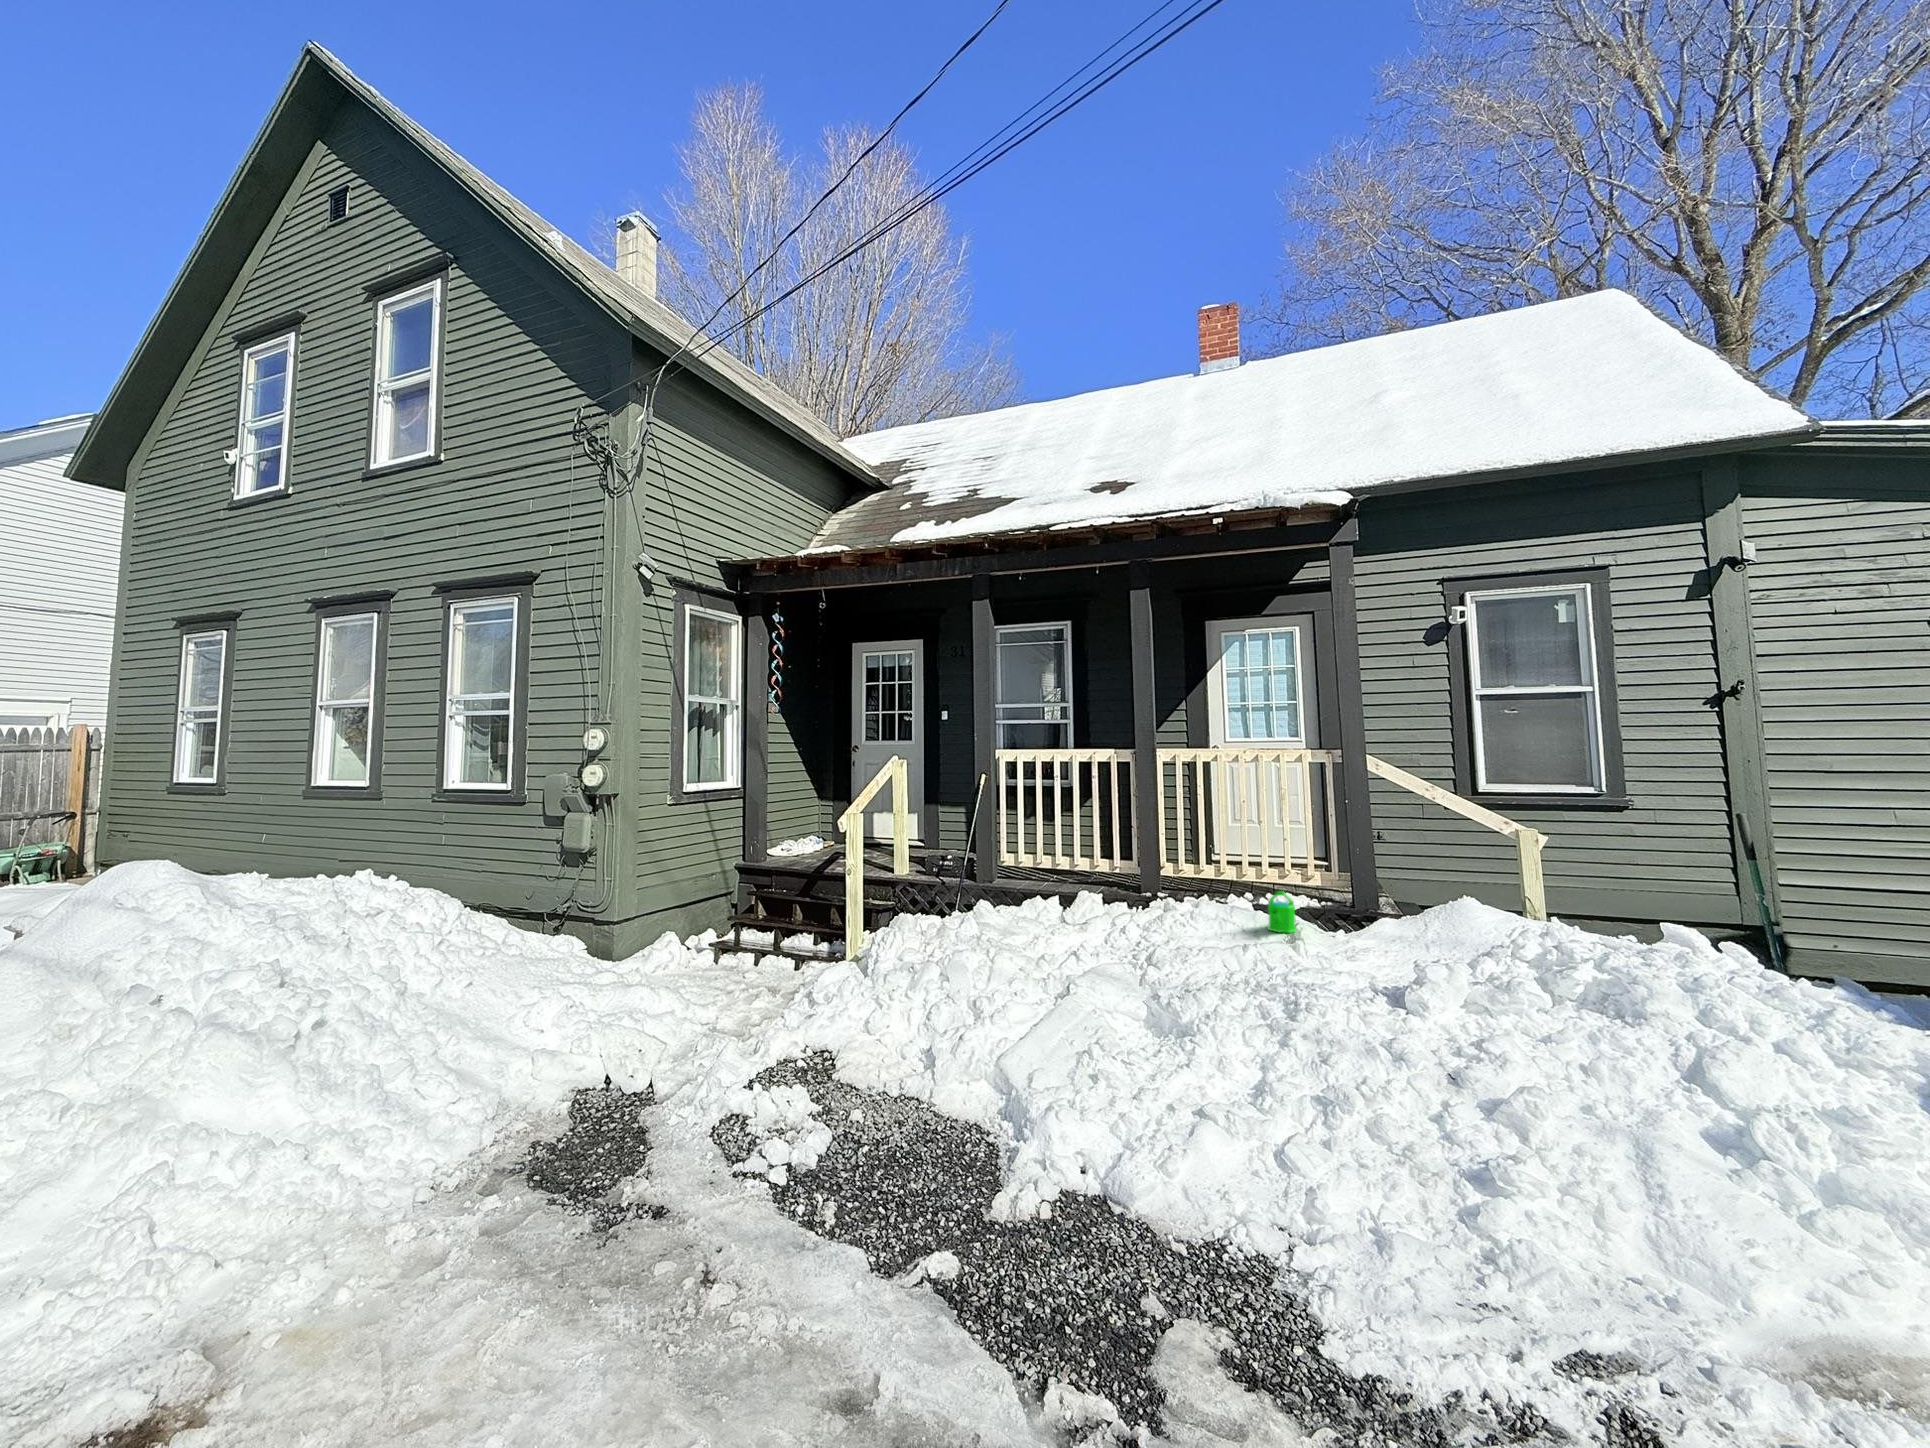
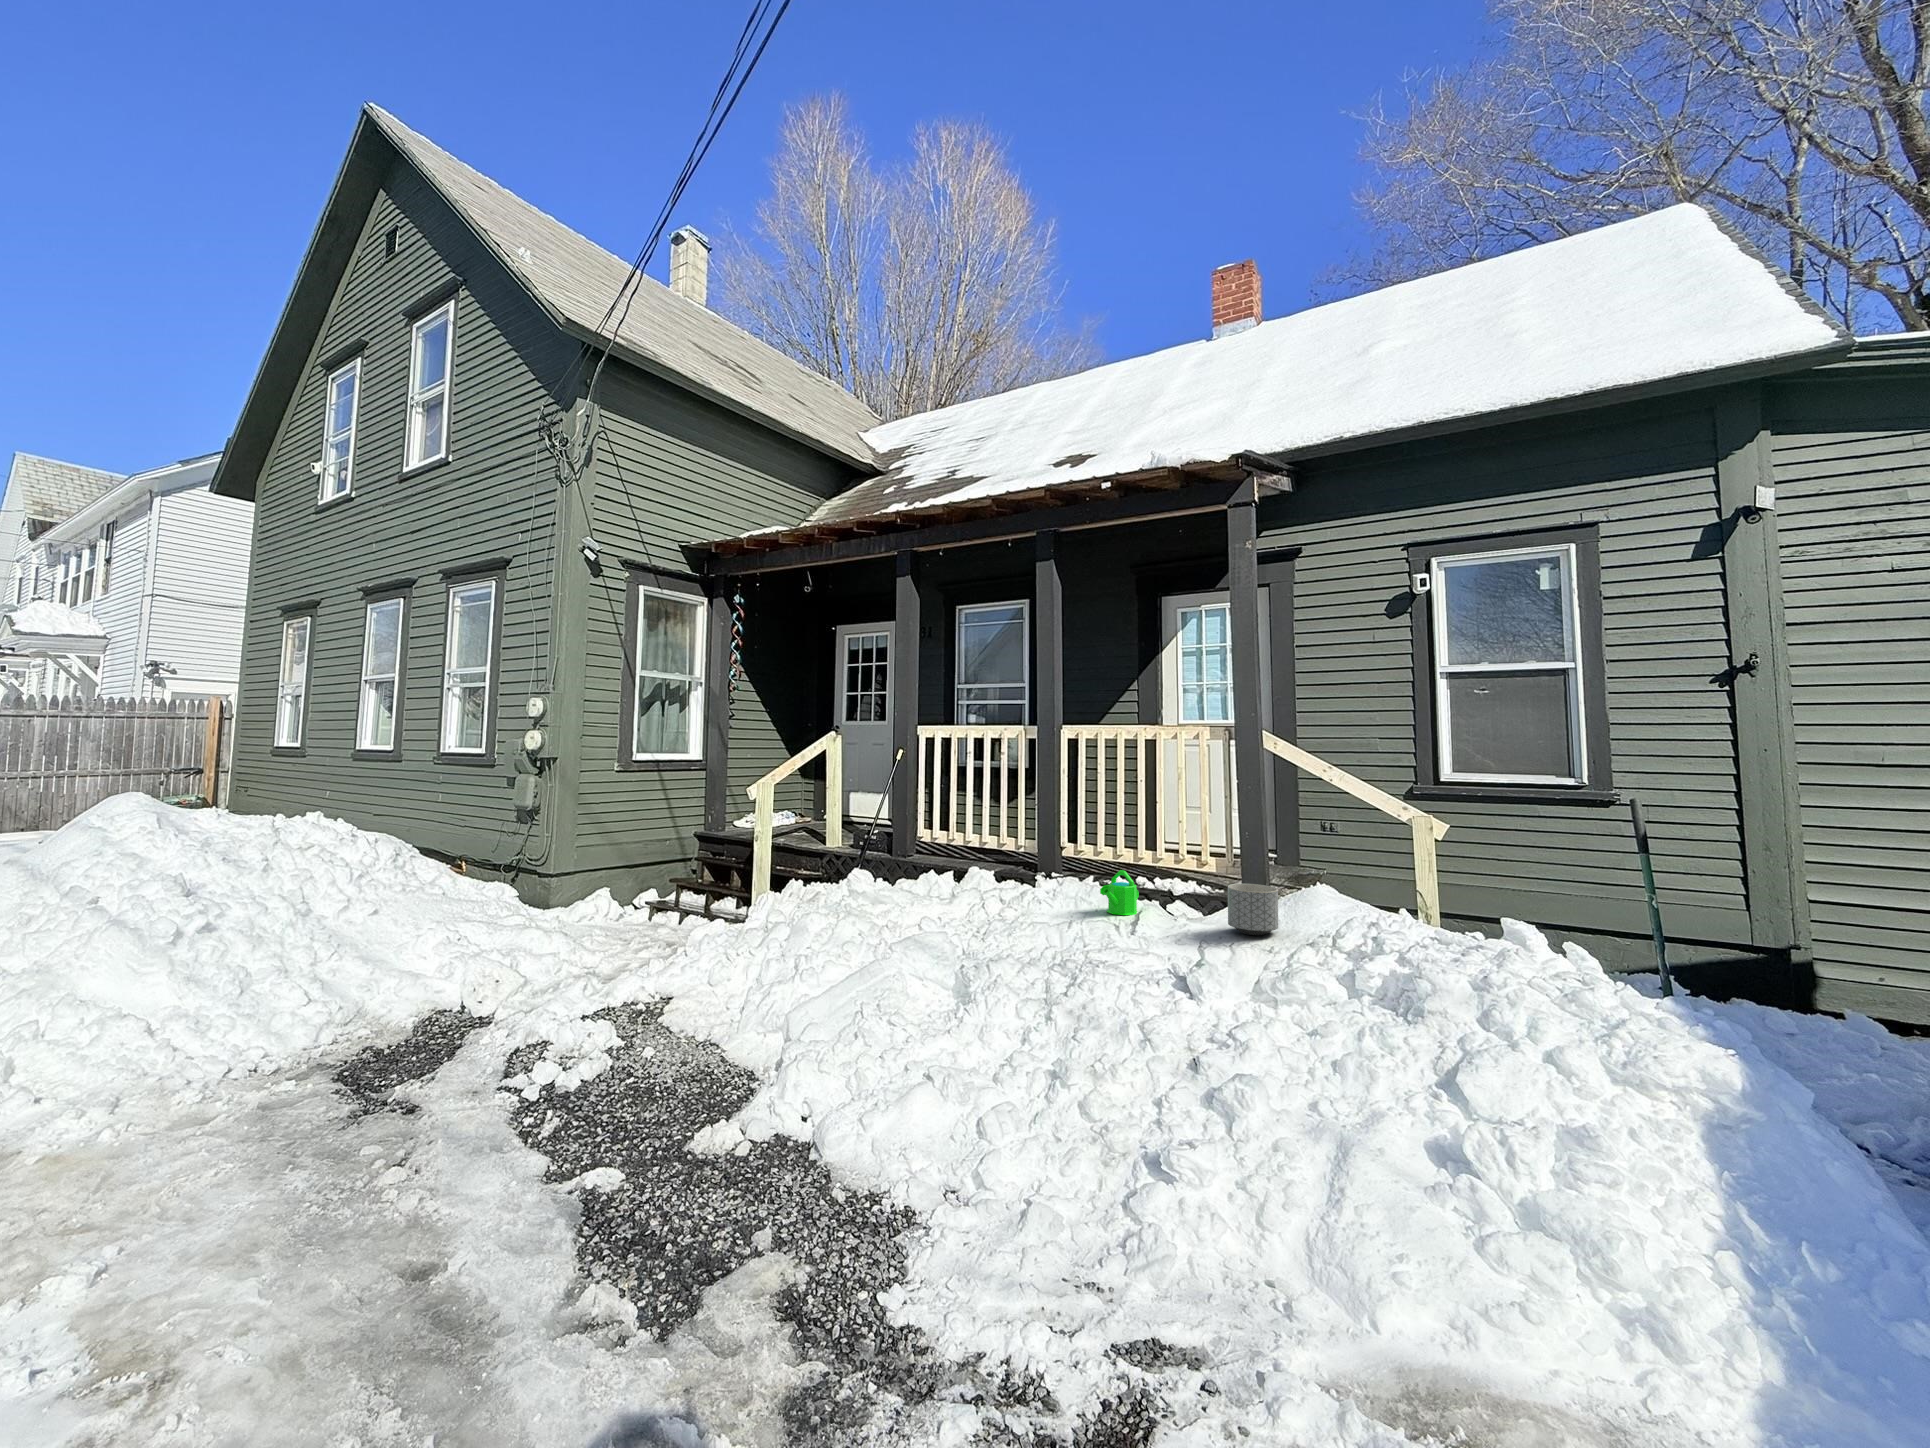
planter: none [1401,900,1450,947] -> present [1228,884,1278,935]

